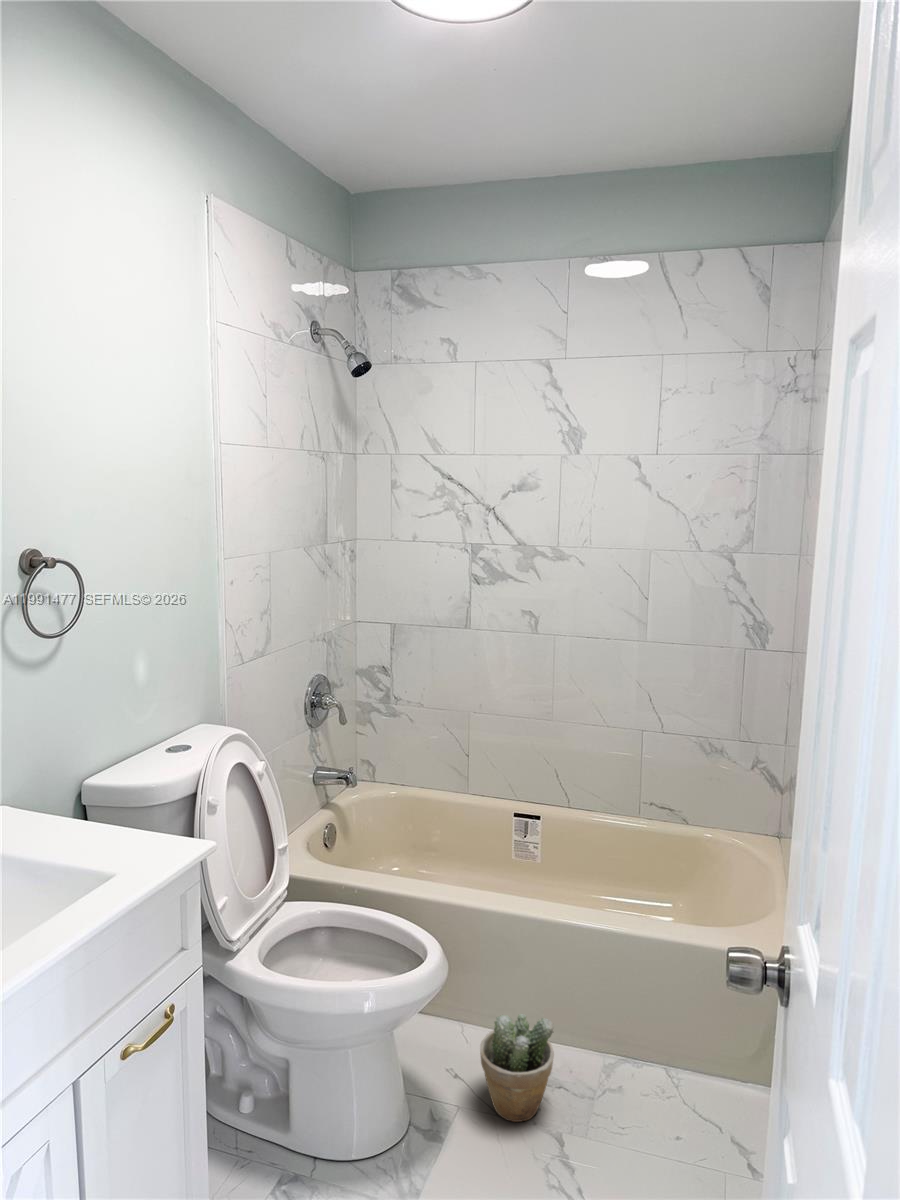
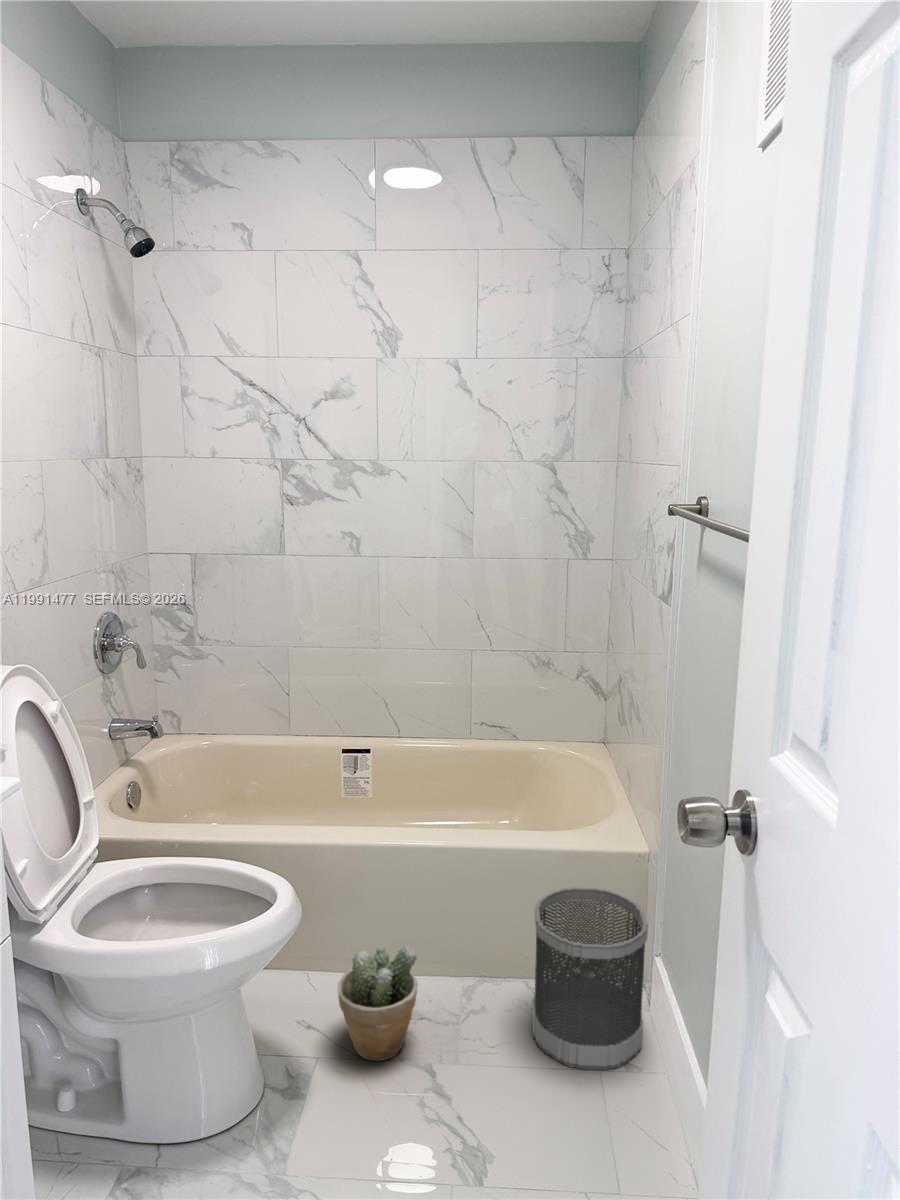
wastebasket: none [665,986,785,1179] -> present [532,887,648,1070]

